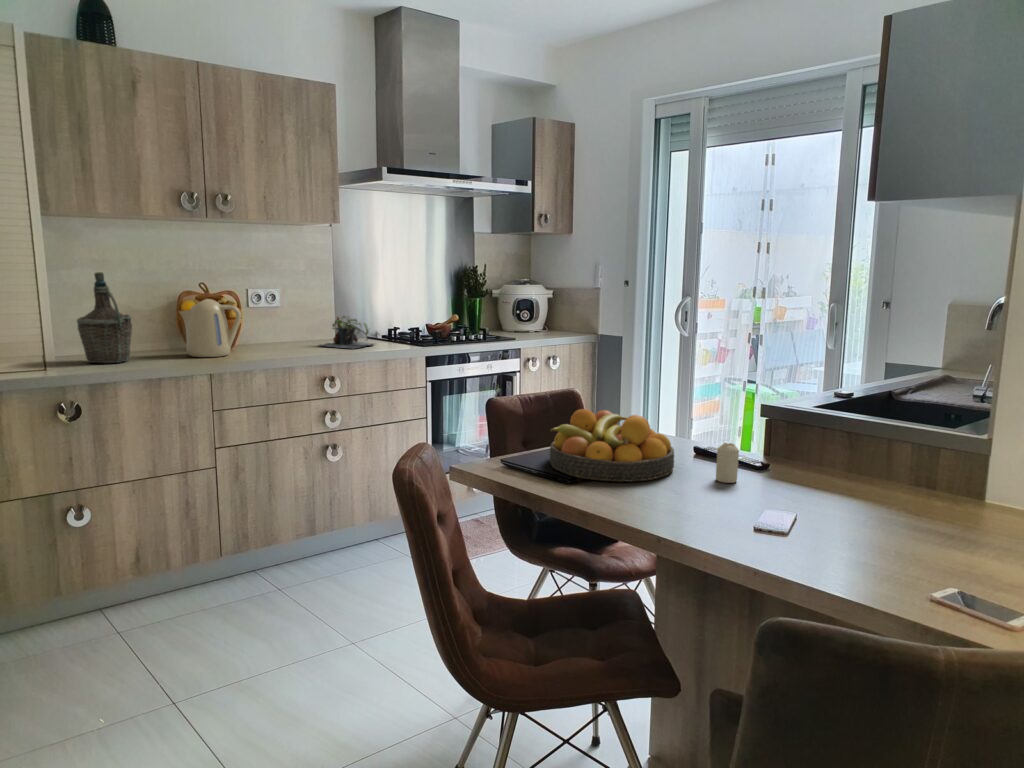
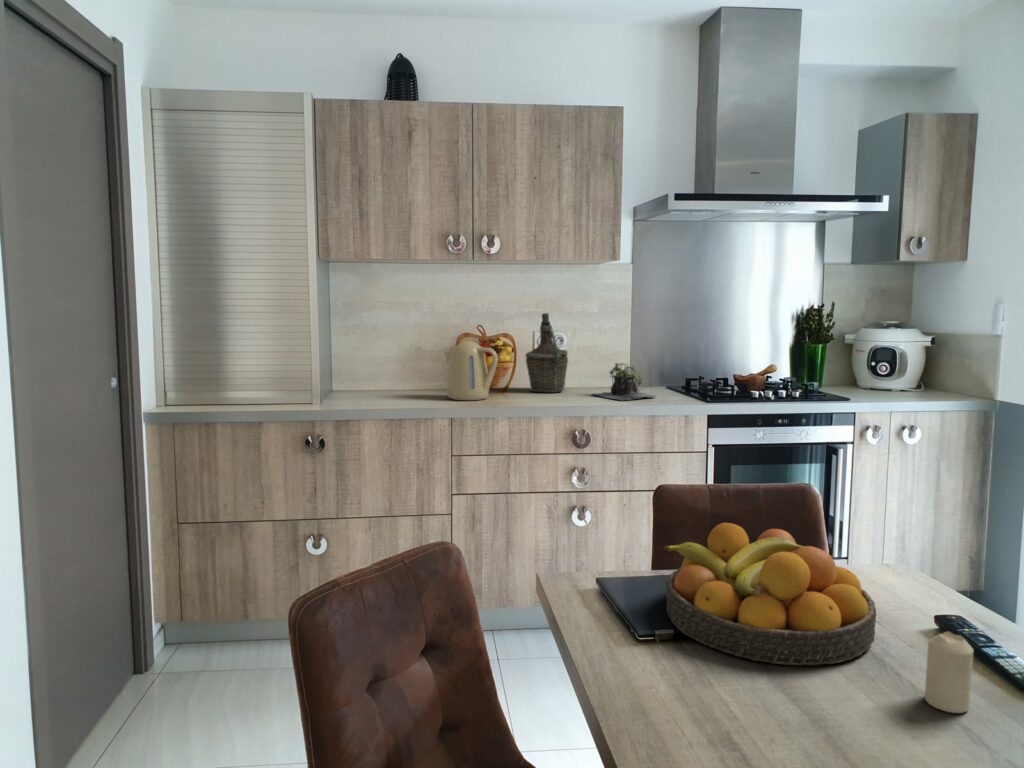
bottle: present [77,272,132,363] -> present [525,313,568,393]

